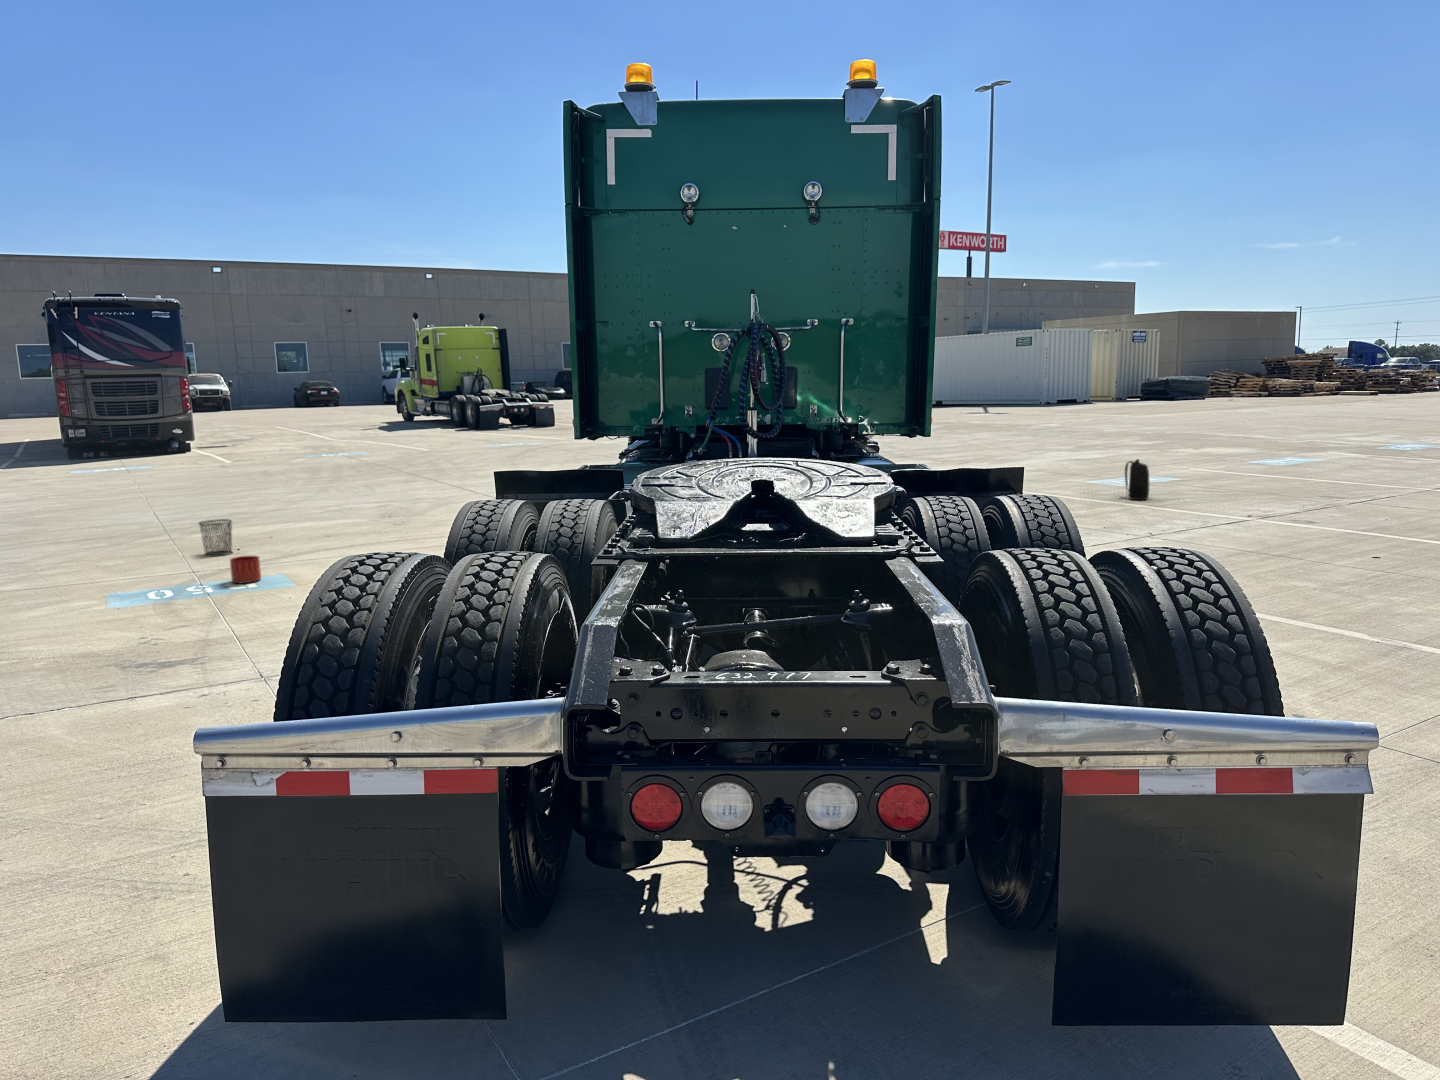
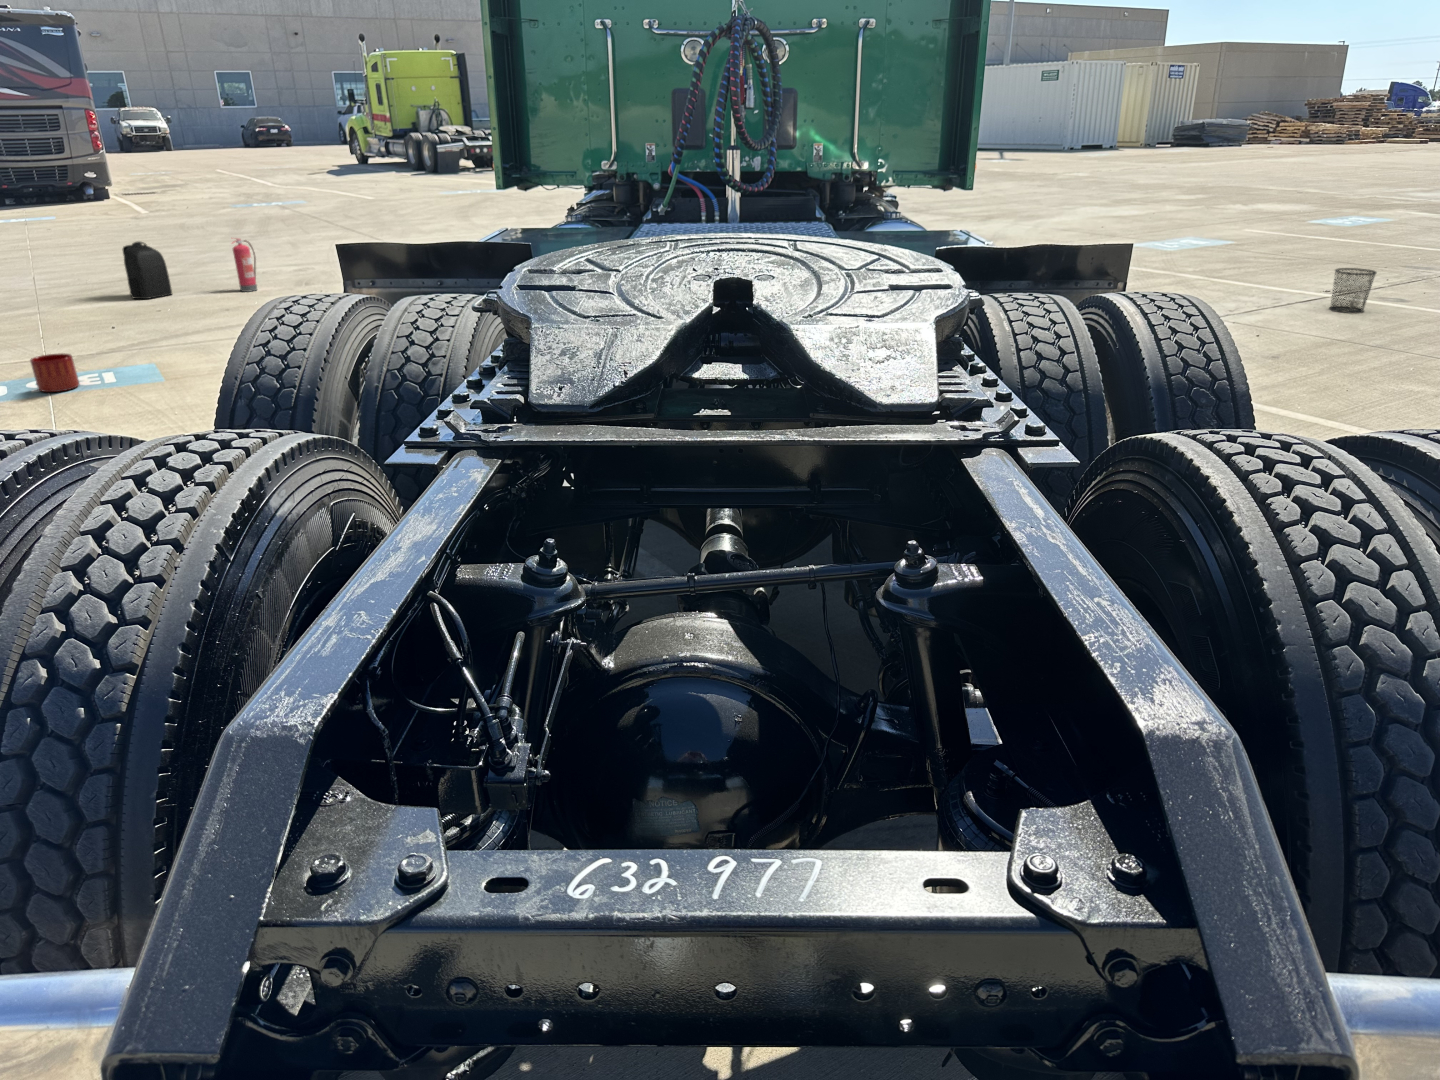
backpack: present [1125,459,1150,500] -> present [123,242,172,299]
fire extinguisher: none [347,477,365,518] -> present [233,239,257,292]
waste bin: present [199,519,232,556] -> present [1330,268,1377,313]

